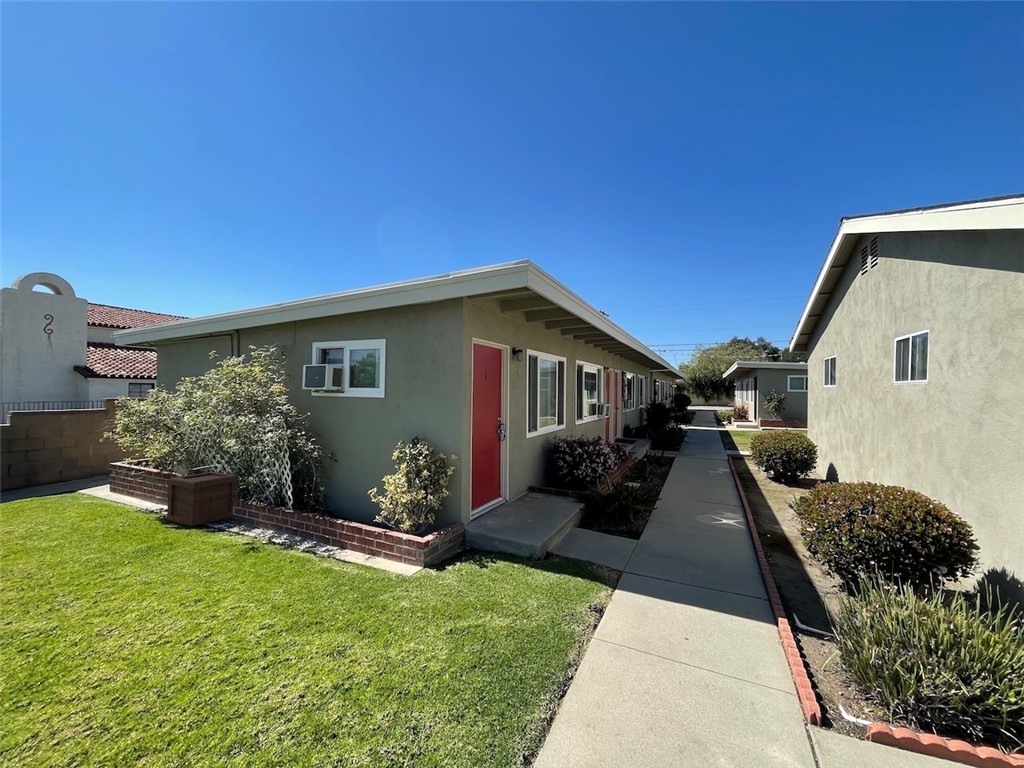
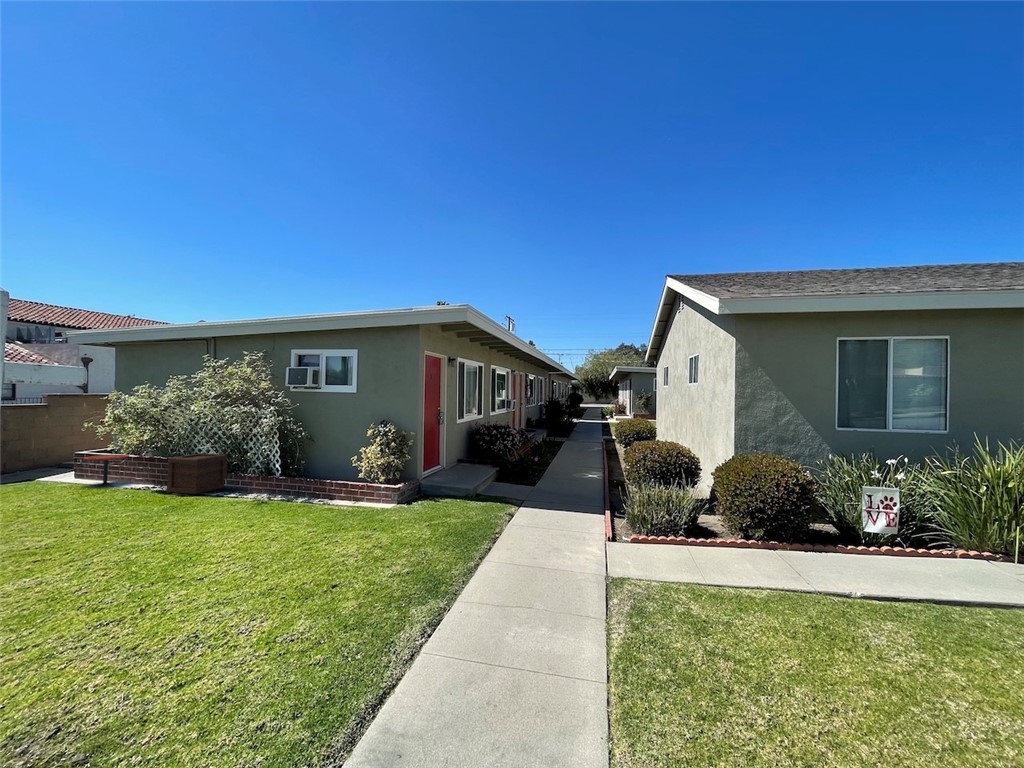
side table: none [97,468,148,506] -> present [83,455,129,487]

